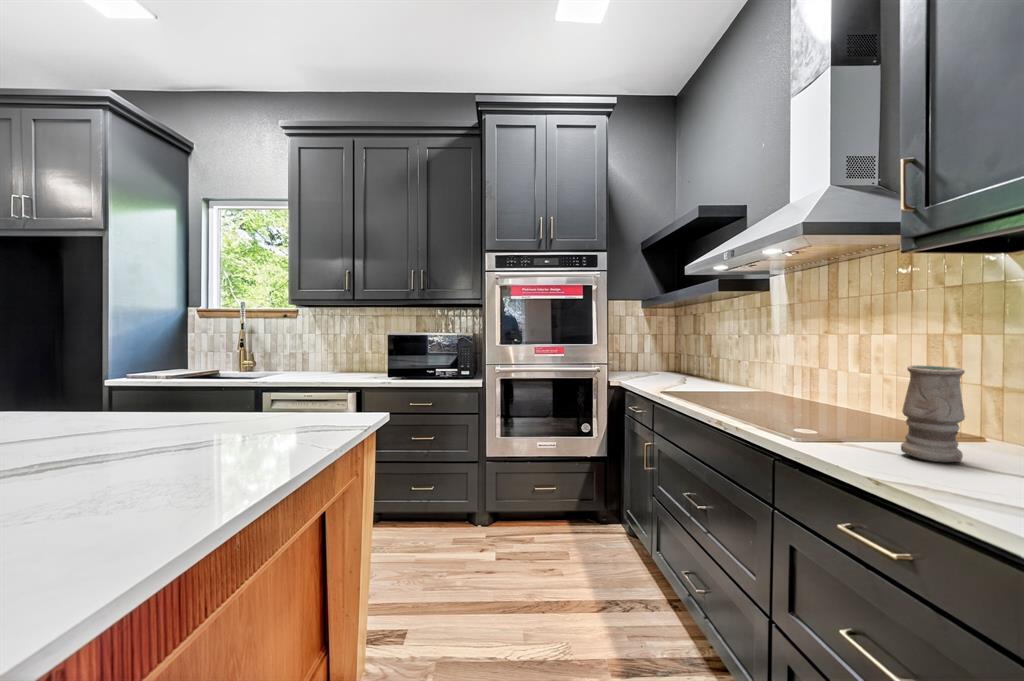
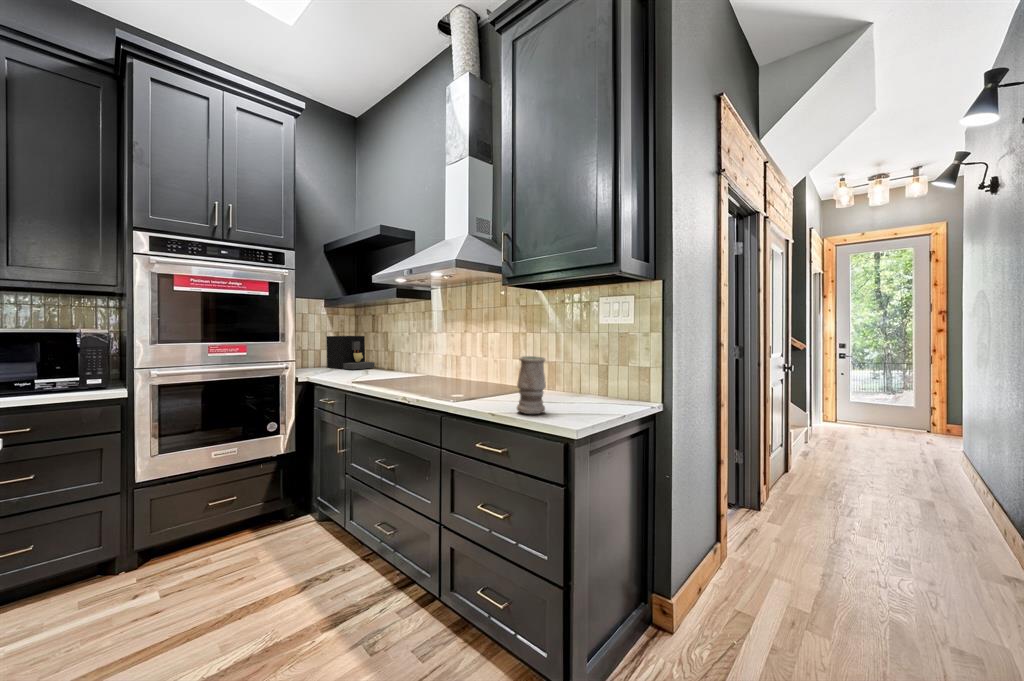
coffee maker: none [642,339,695,377] -> present [327,336,375,370]

